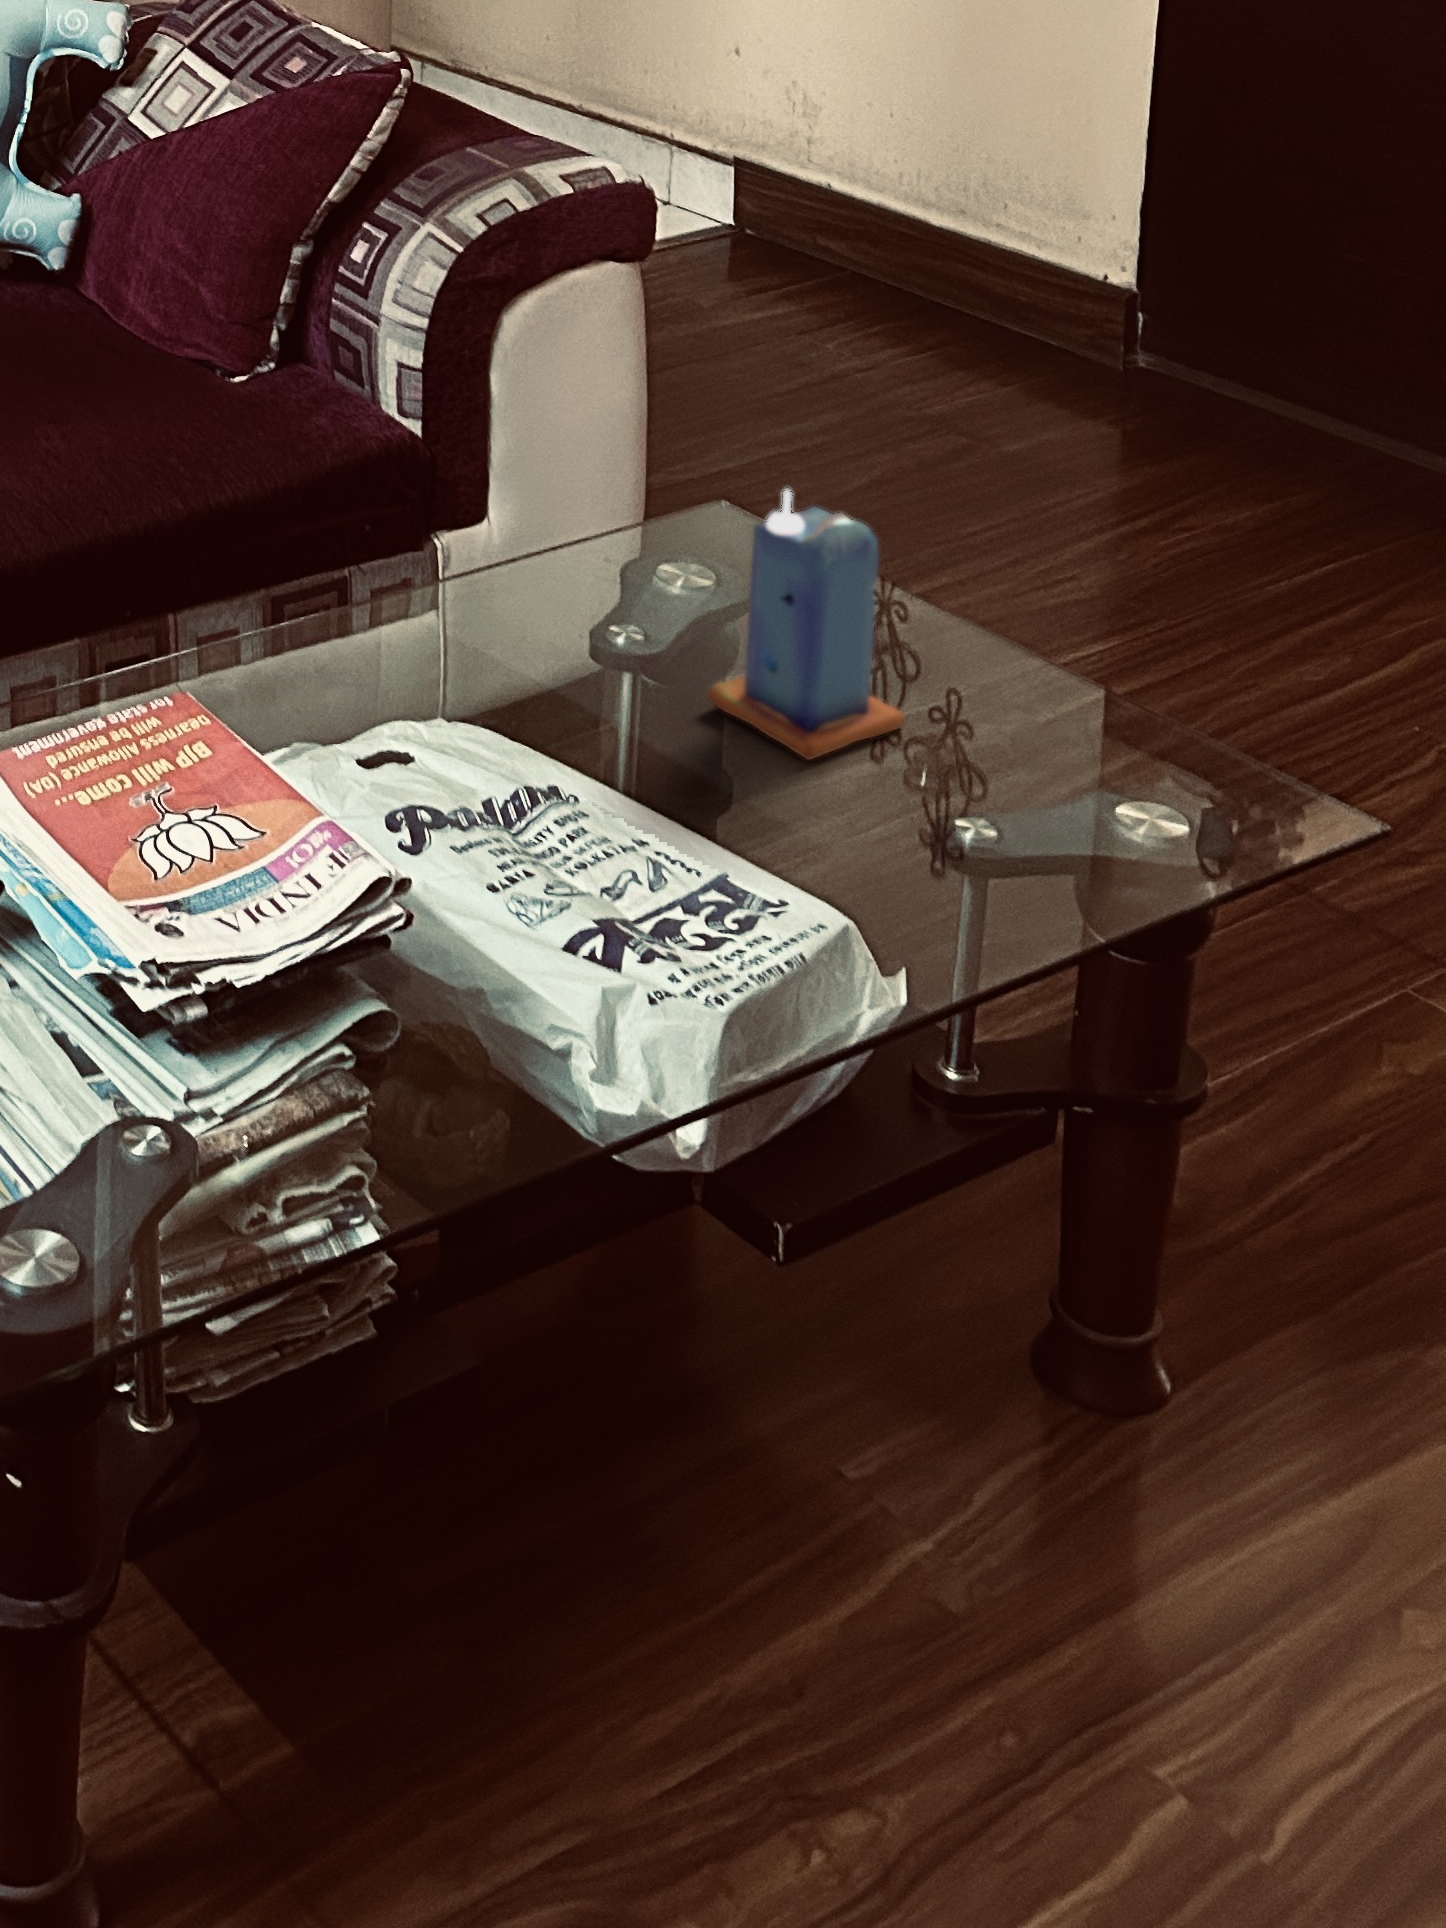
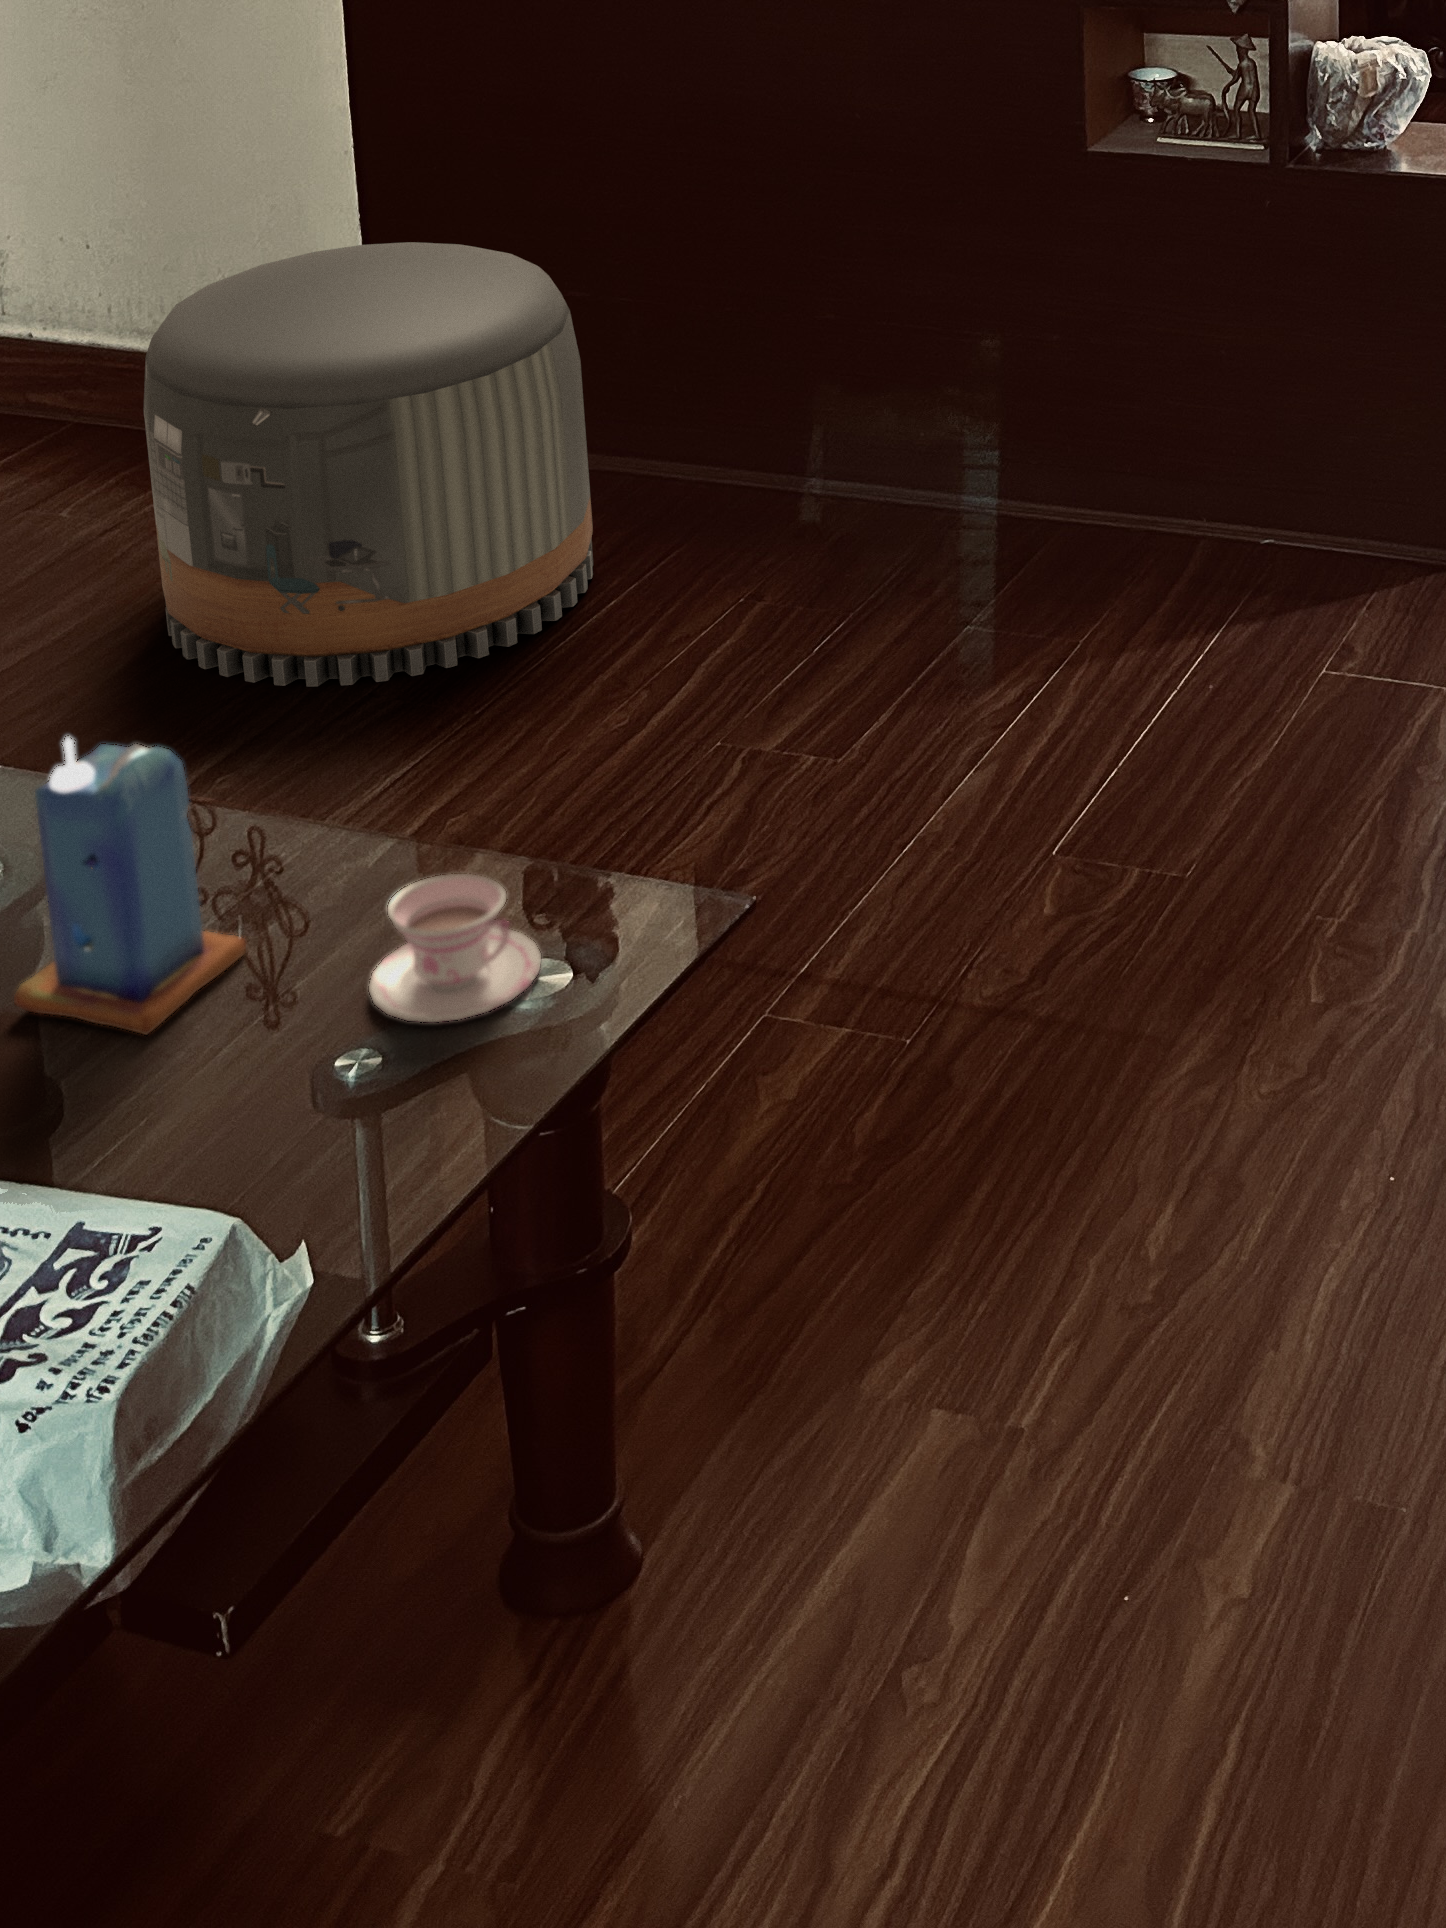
pouf: none [899,159,1343,581] -> present [144,242,593,687]
teacup: none [1003,715,1168,851] -> present [369,874,541,1022]

